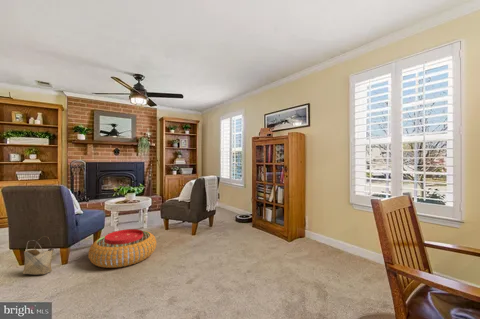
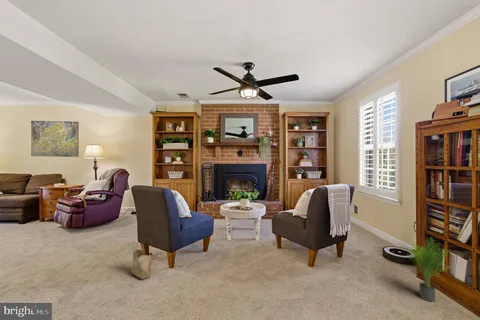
potted plant: none [247,201,267,235] -> present [411,242,447,302]
pouf: present [88,229,156,268] -> none [180,244,254,297]

